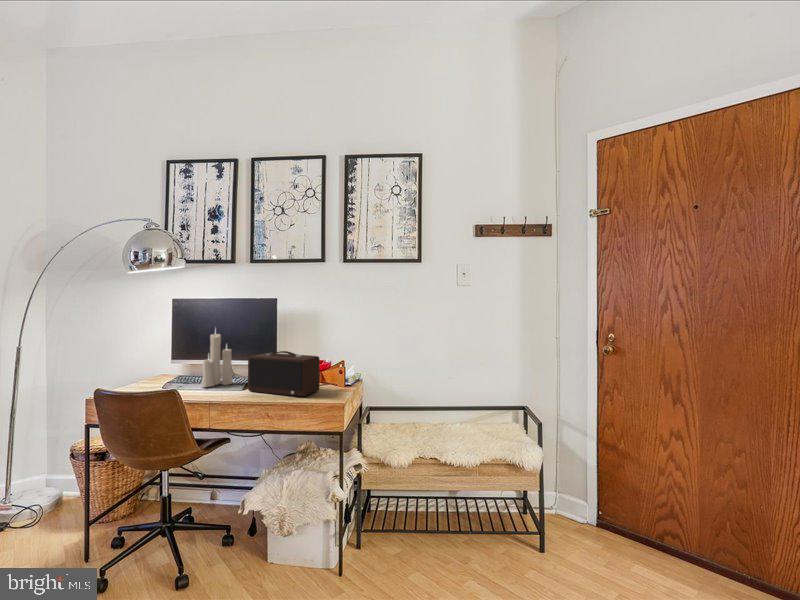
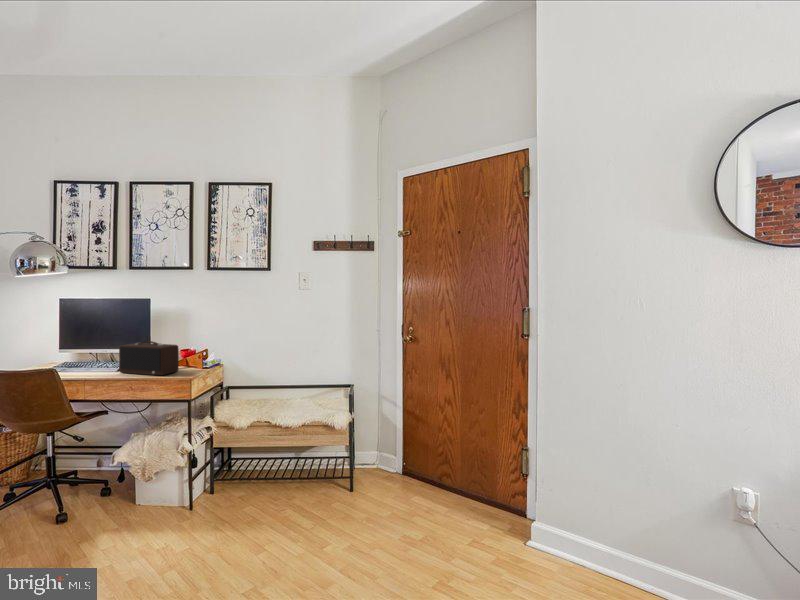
candle: present [202,331,232,387] -> none [81,320,109,371]

